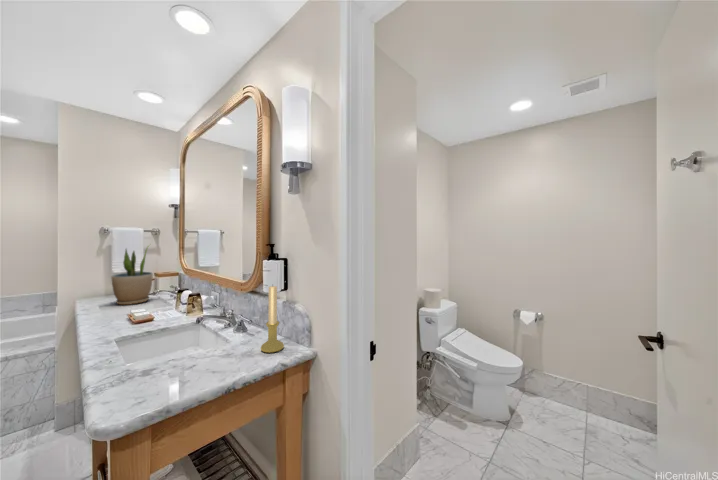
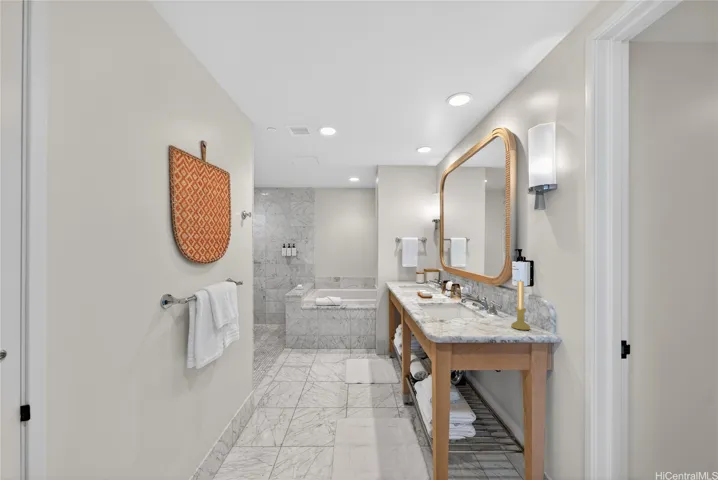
potted plant: present [112,246,153,305] -> none [405,248,425,288]

